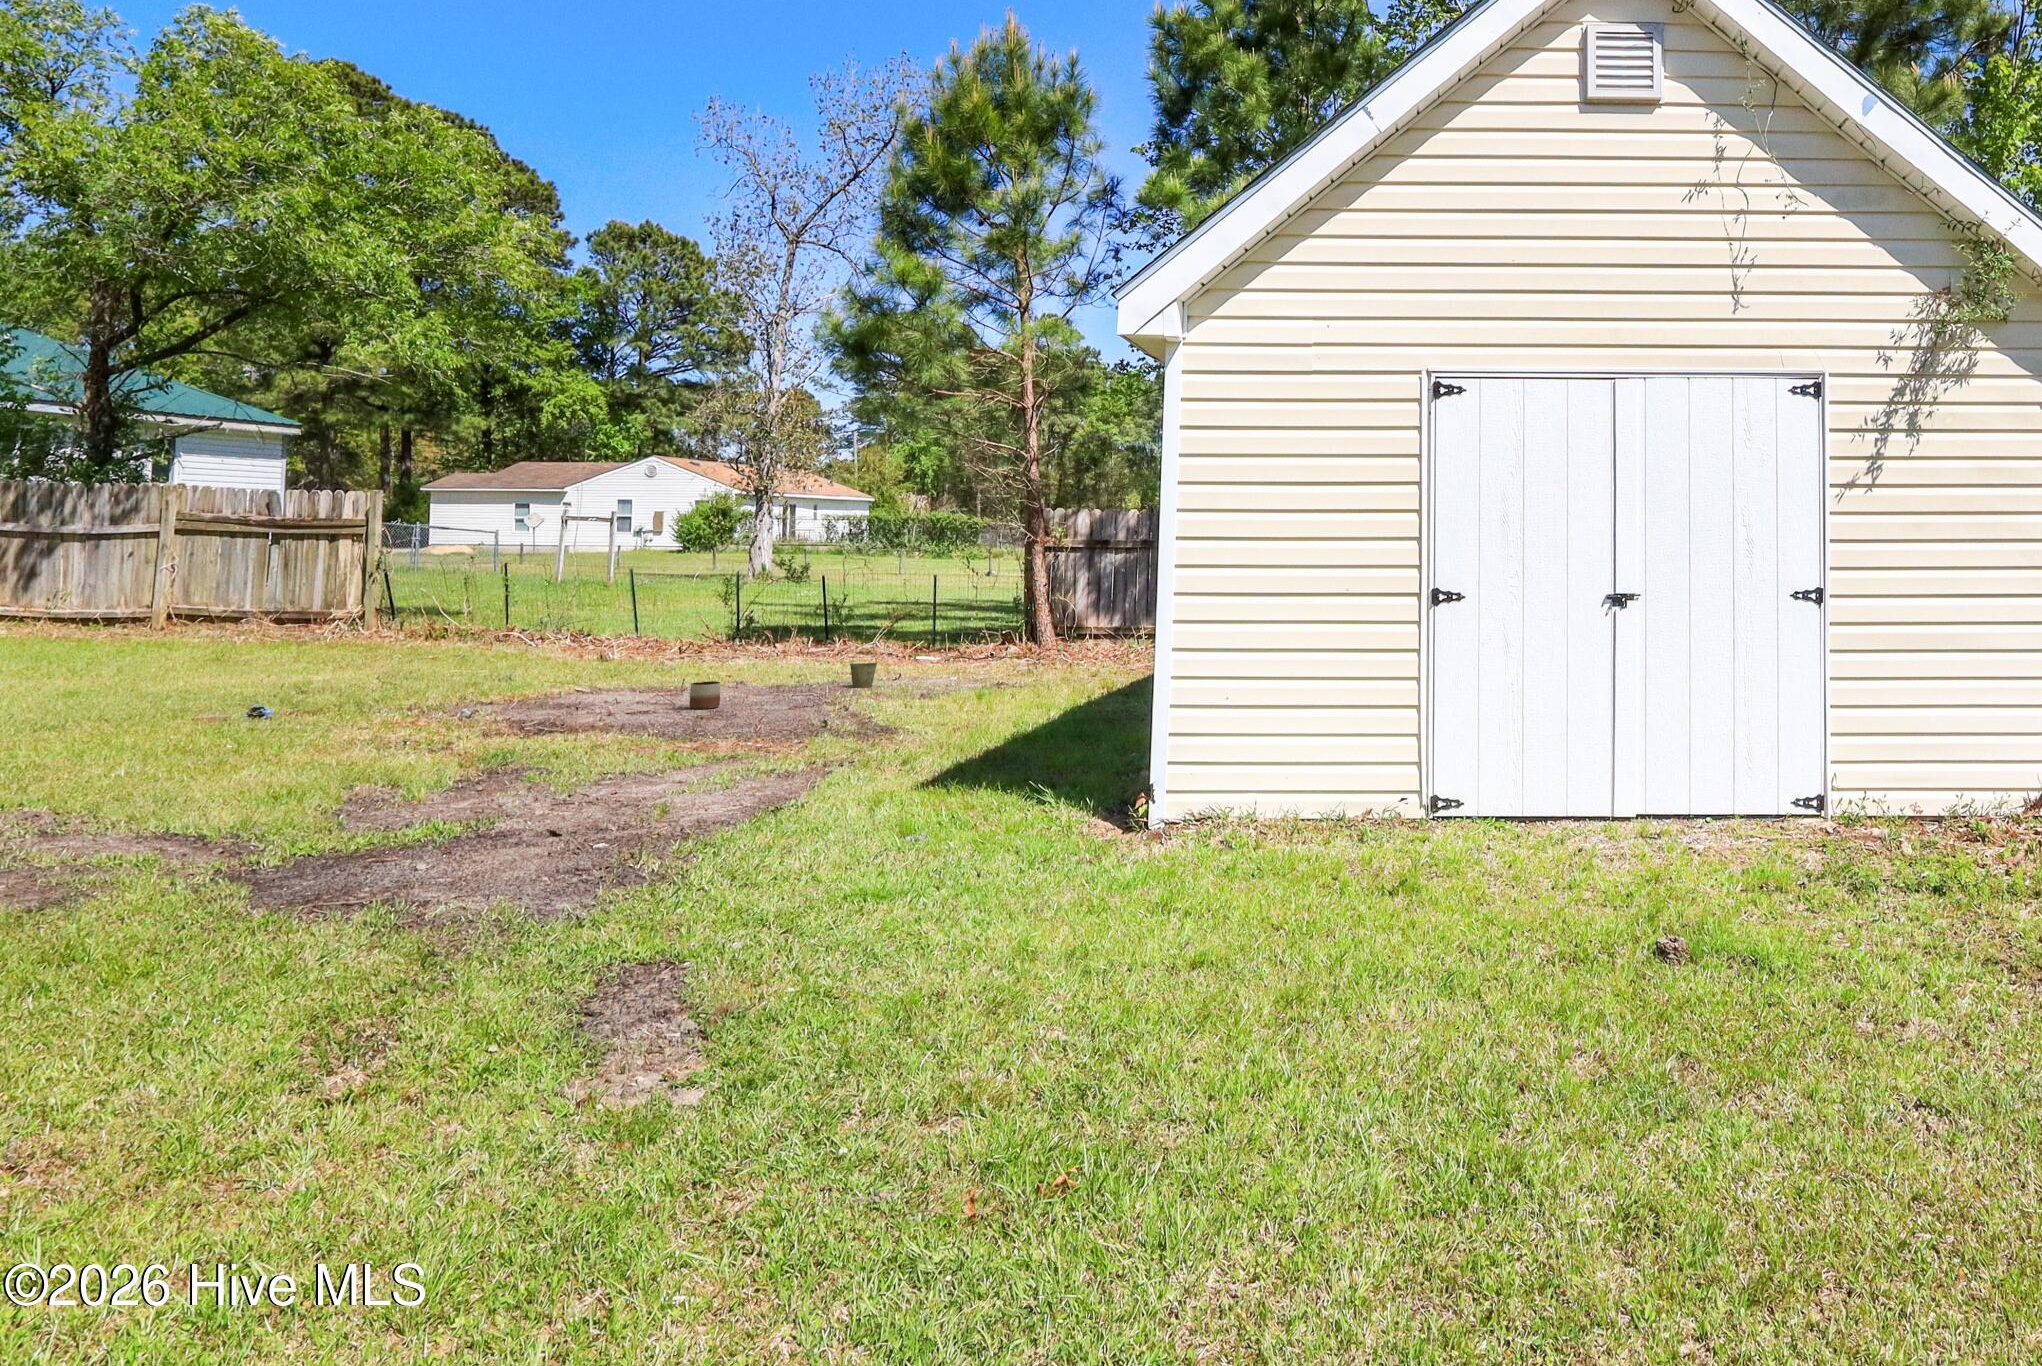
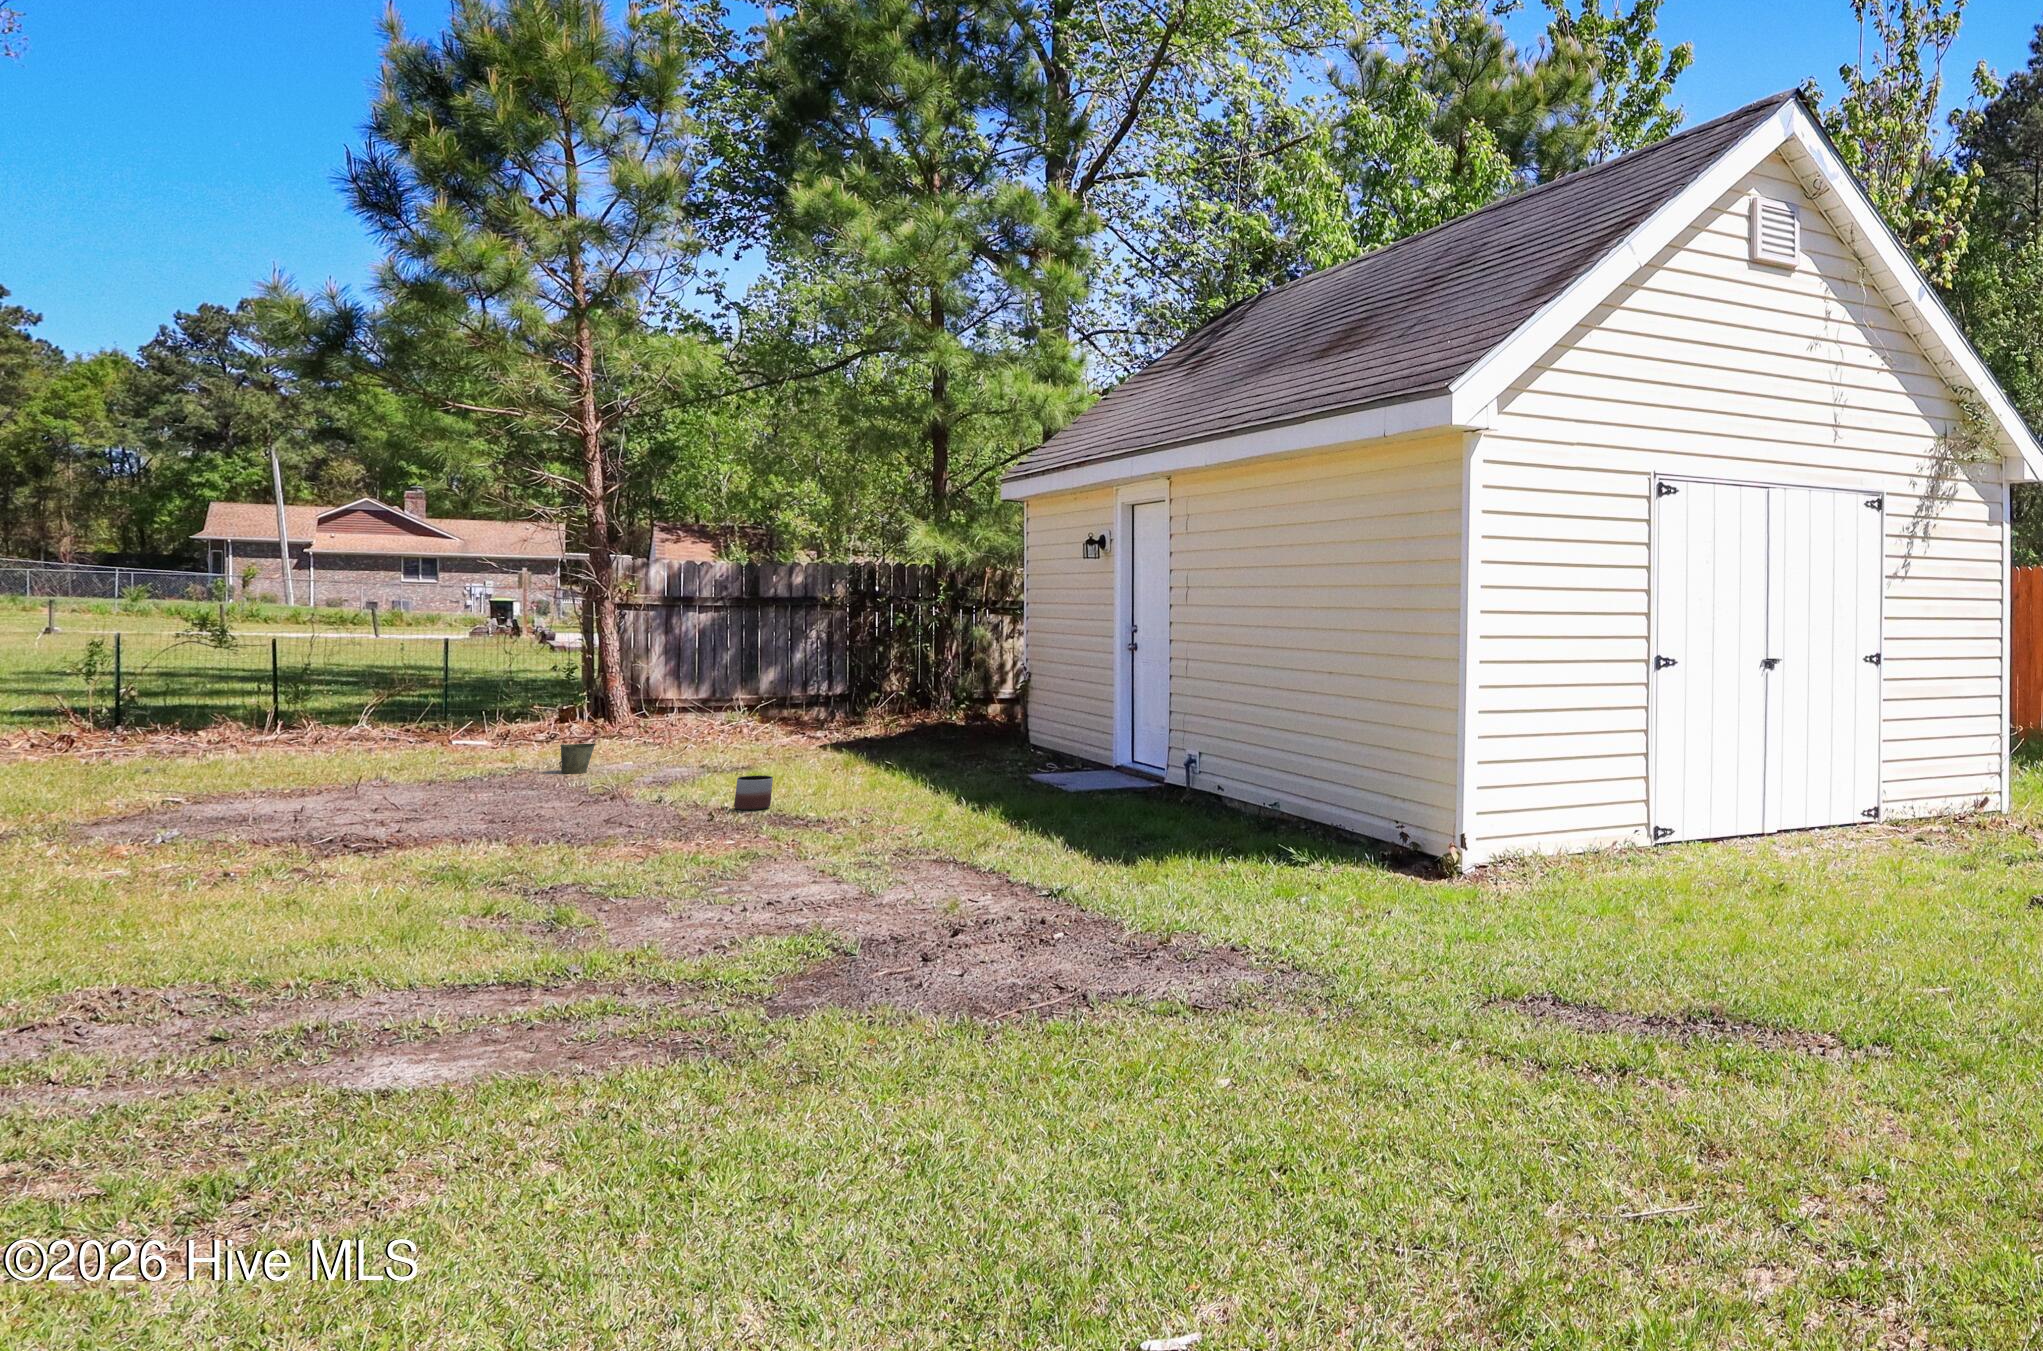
planter: present [689,681,720,709] -> present [734,775,773,810]

